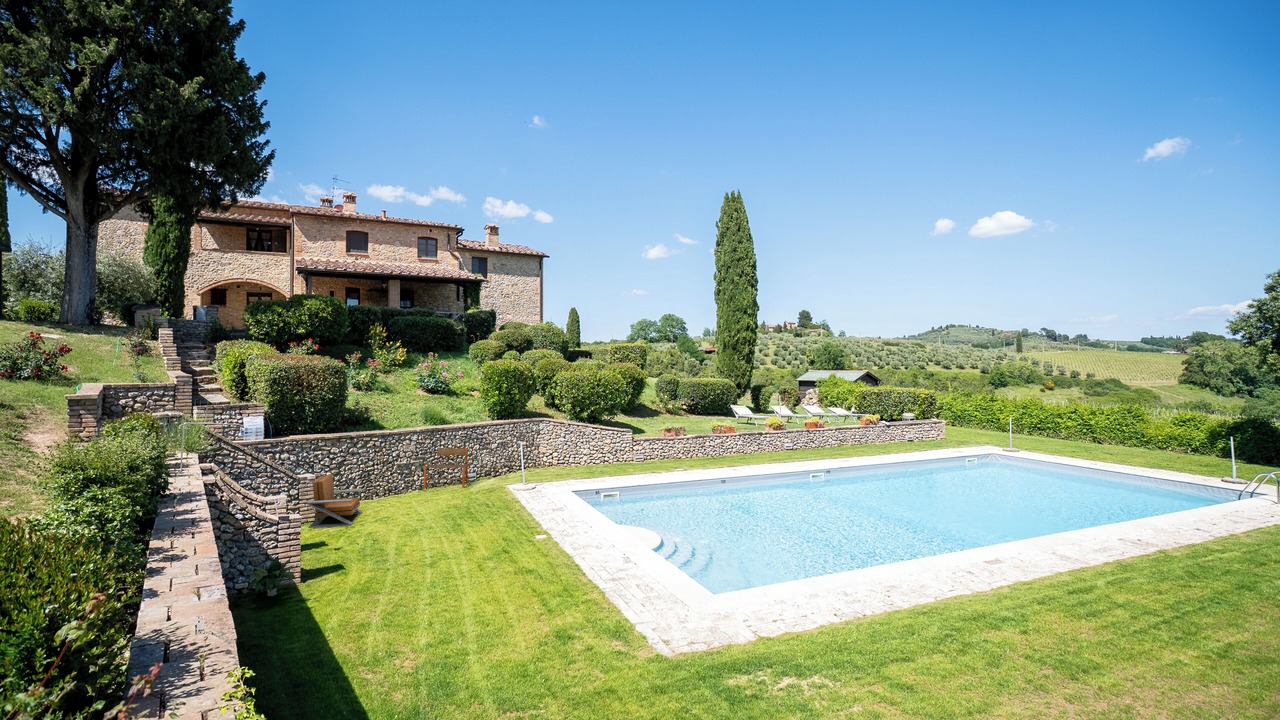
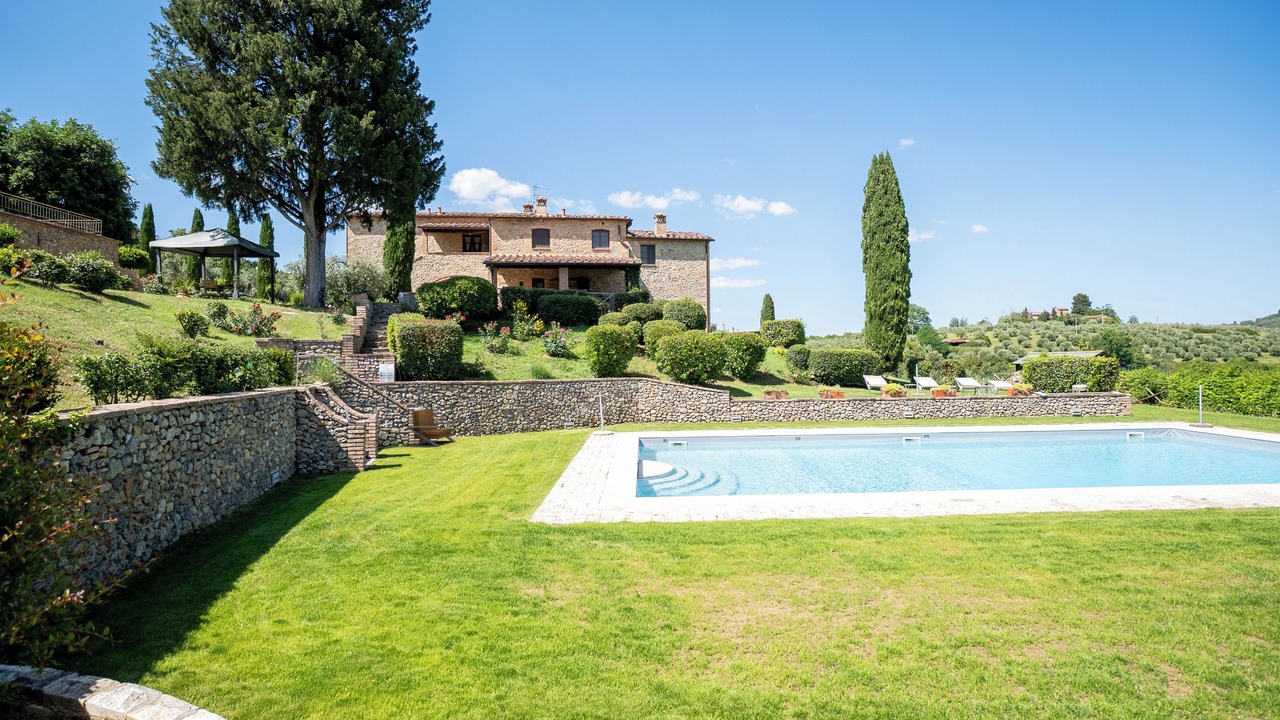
bench: present [423,448,469,488] -> none [521,399,561,434]
potted plant: present [248,557,295,596] -> none [318,444,356,472]

